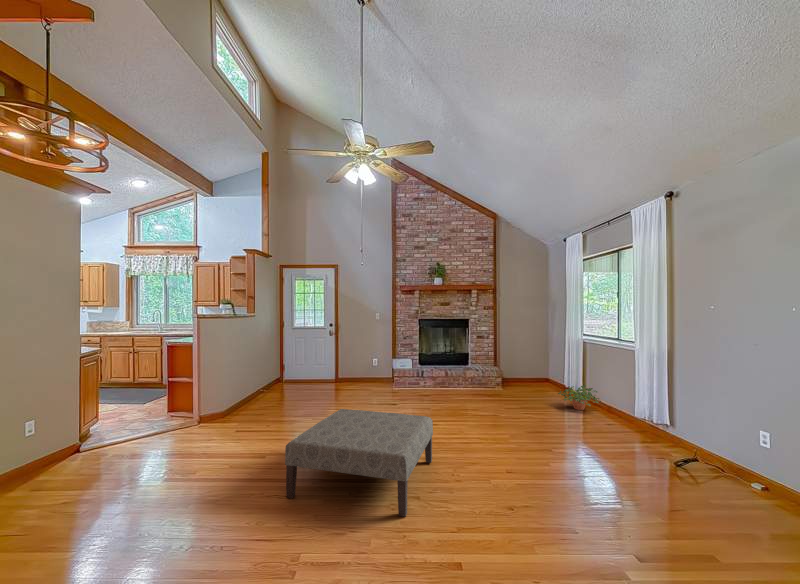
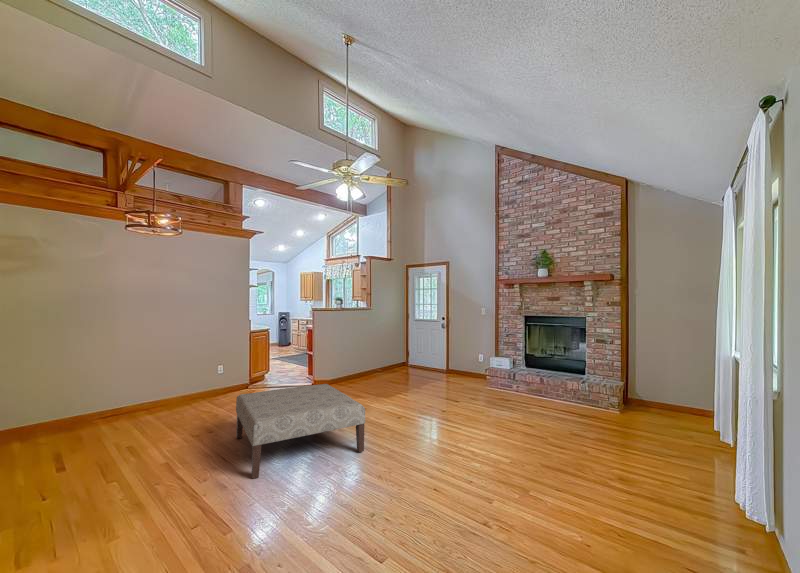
potted plant: present [558,385,601,410] -> none [653,425,736,468]

